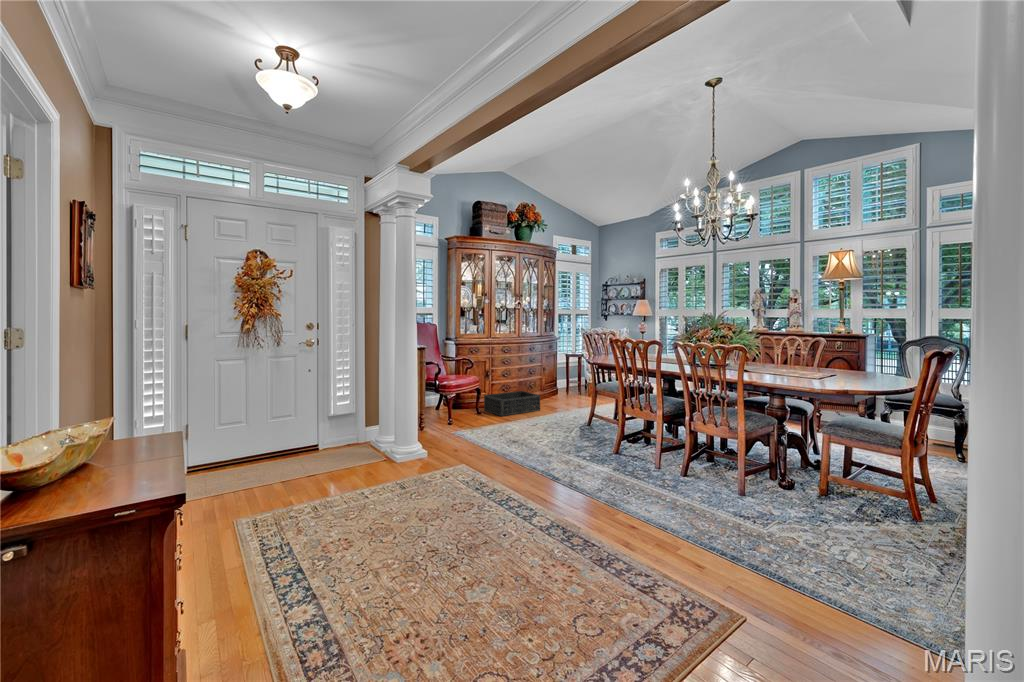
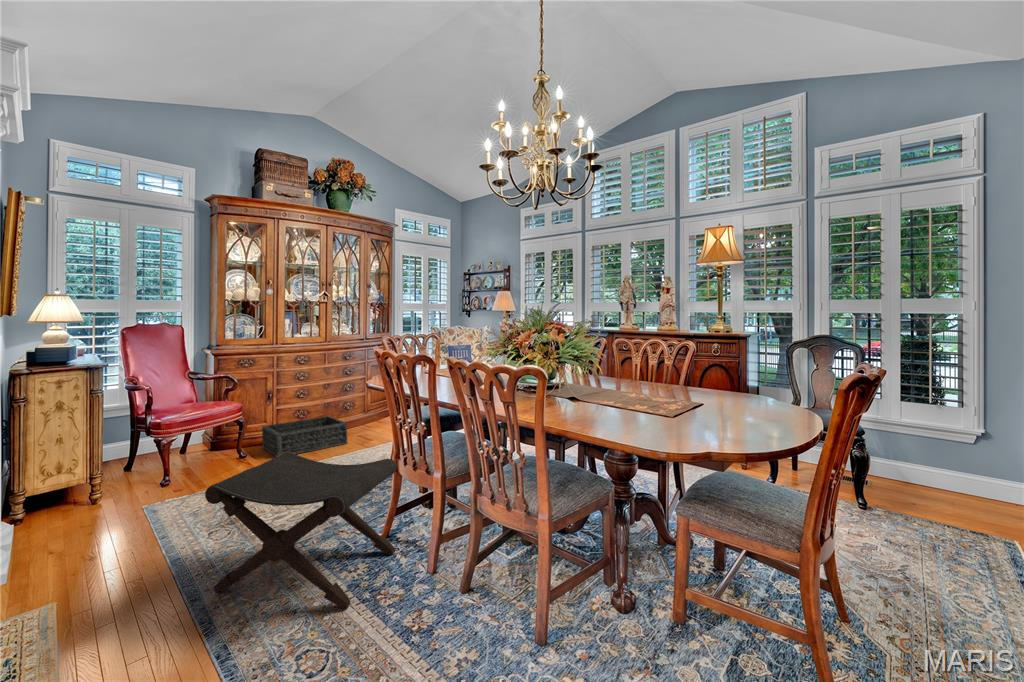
footstool: none [537,402,631,486] -> present [205,452,397,608]

